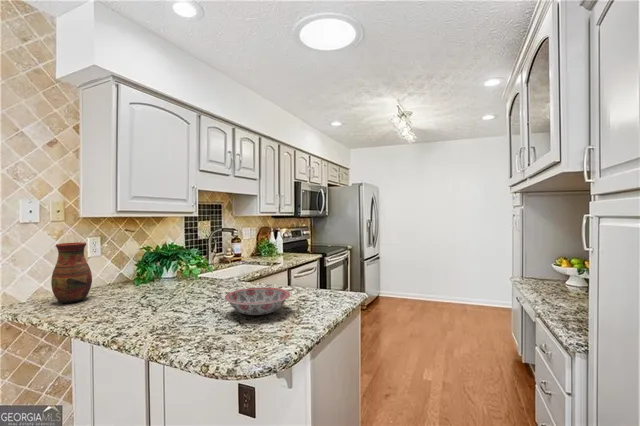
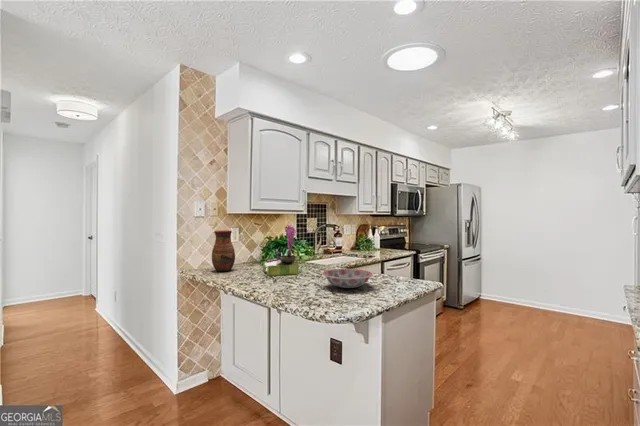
flower arrangement: none [136,231,189,304] -> present [263,225,298,276]

